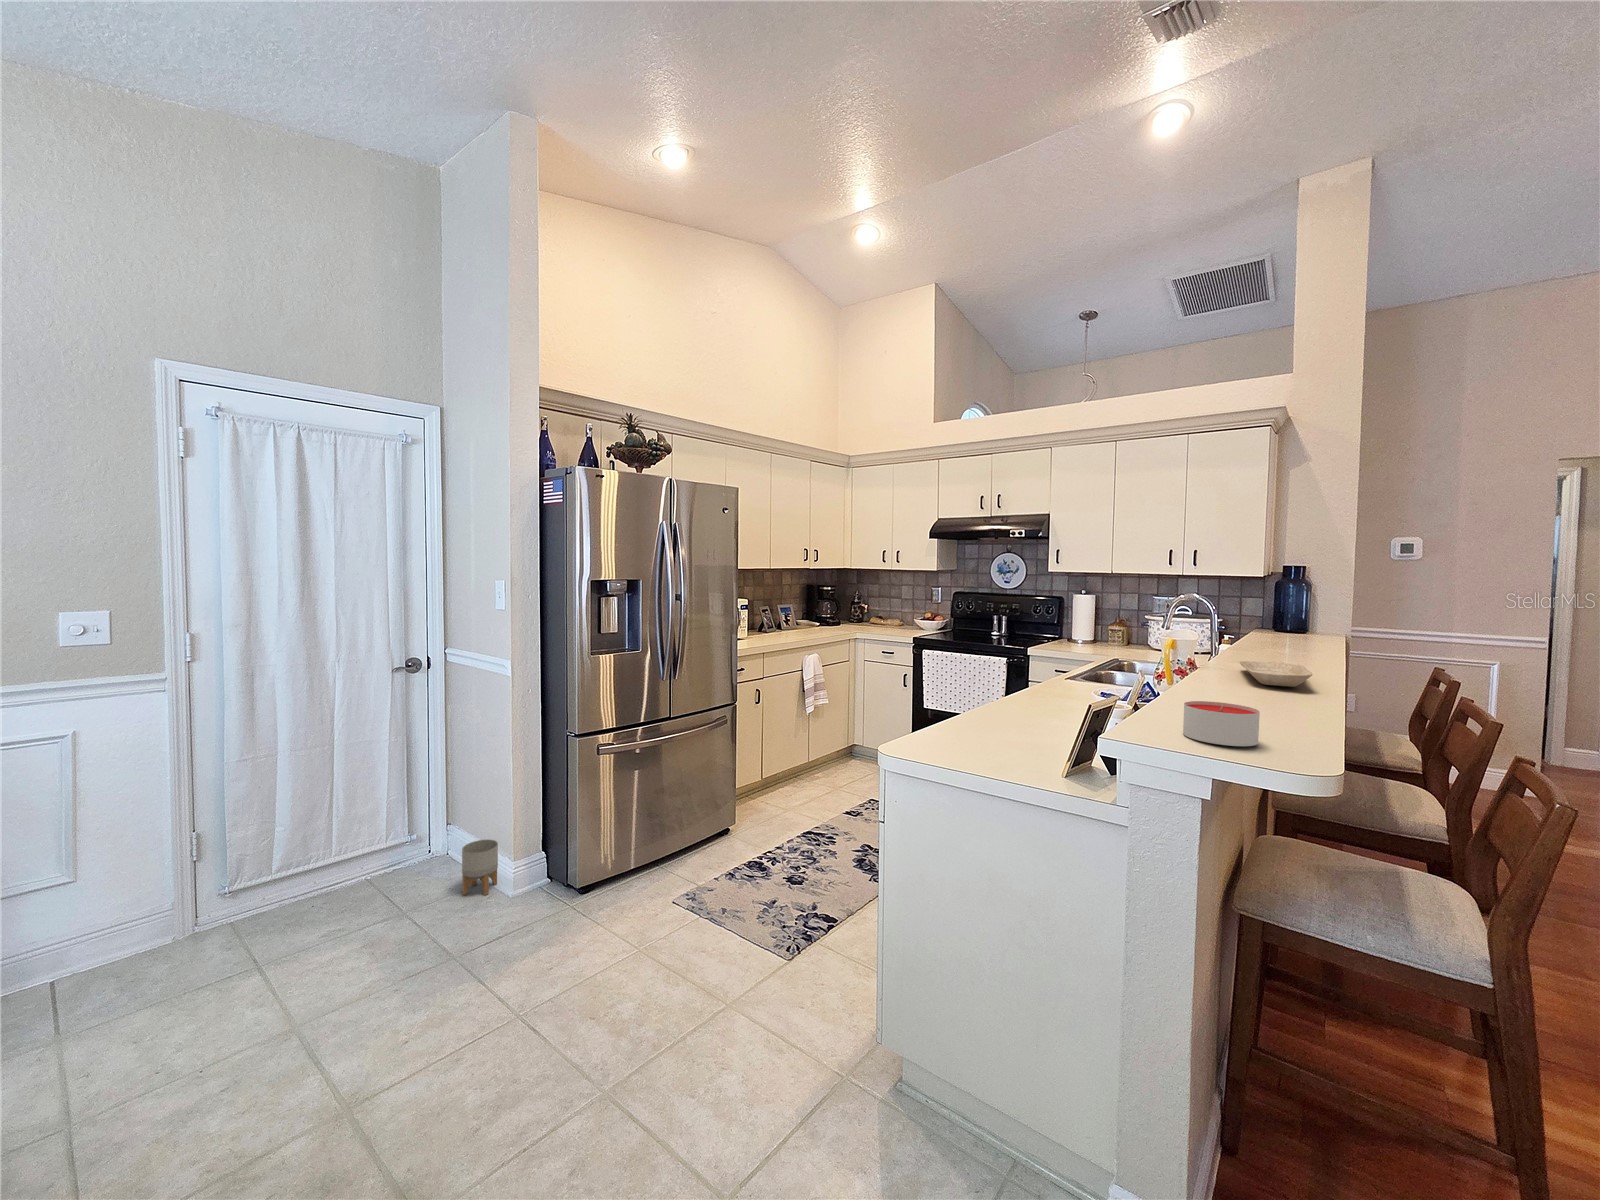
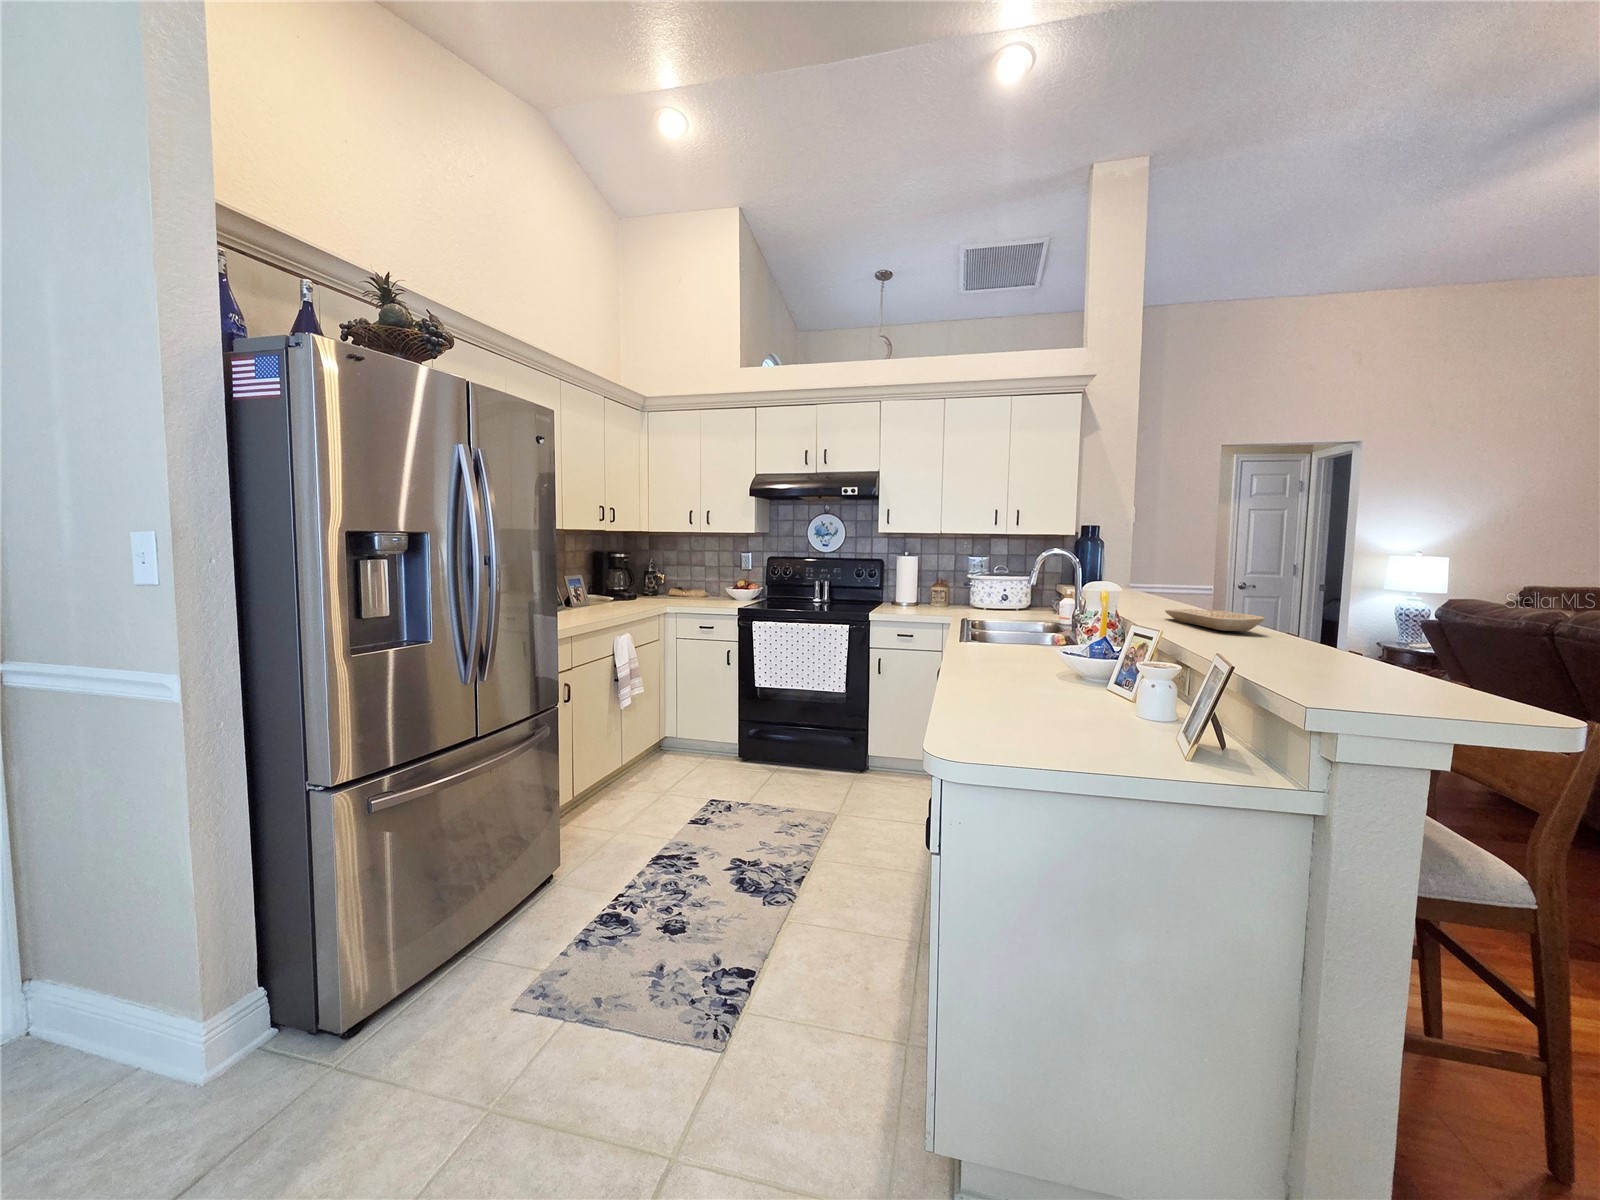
candle: present [1183,701,1260,746] -> none [1313,650,1411,698]
planter: present [462,839,498,895] -> none [59,1006,150,1130]

